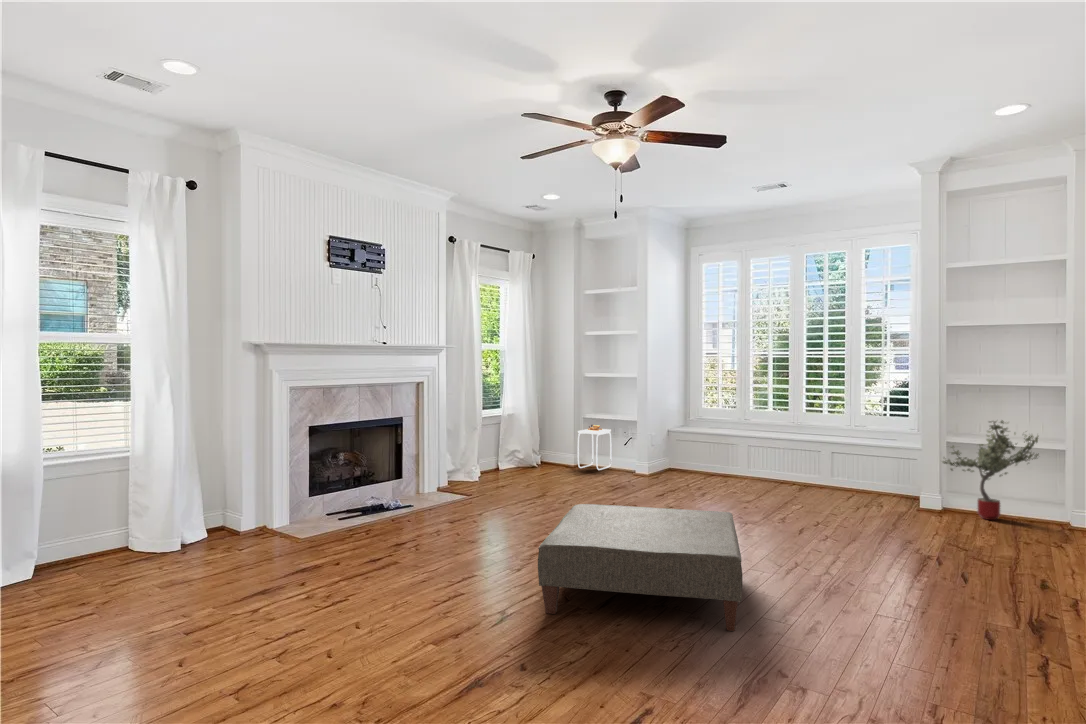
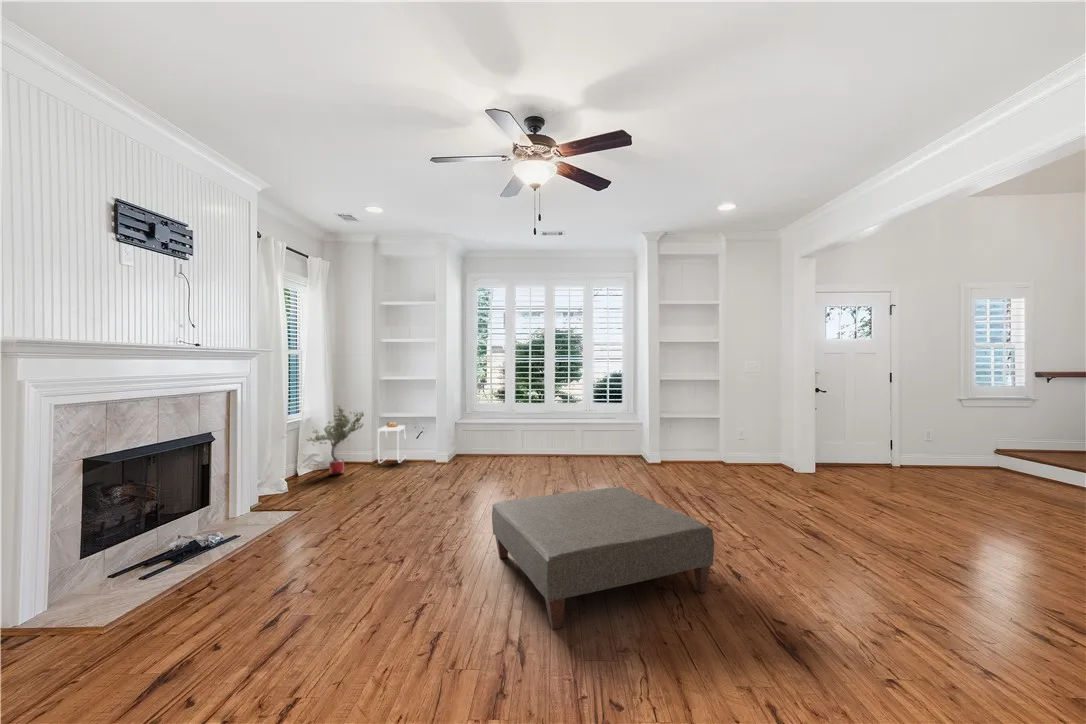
potted tree: present [943,420,1038,520] -> present [307,405,364,475]

